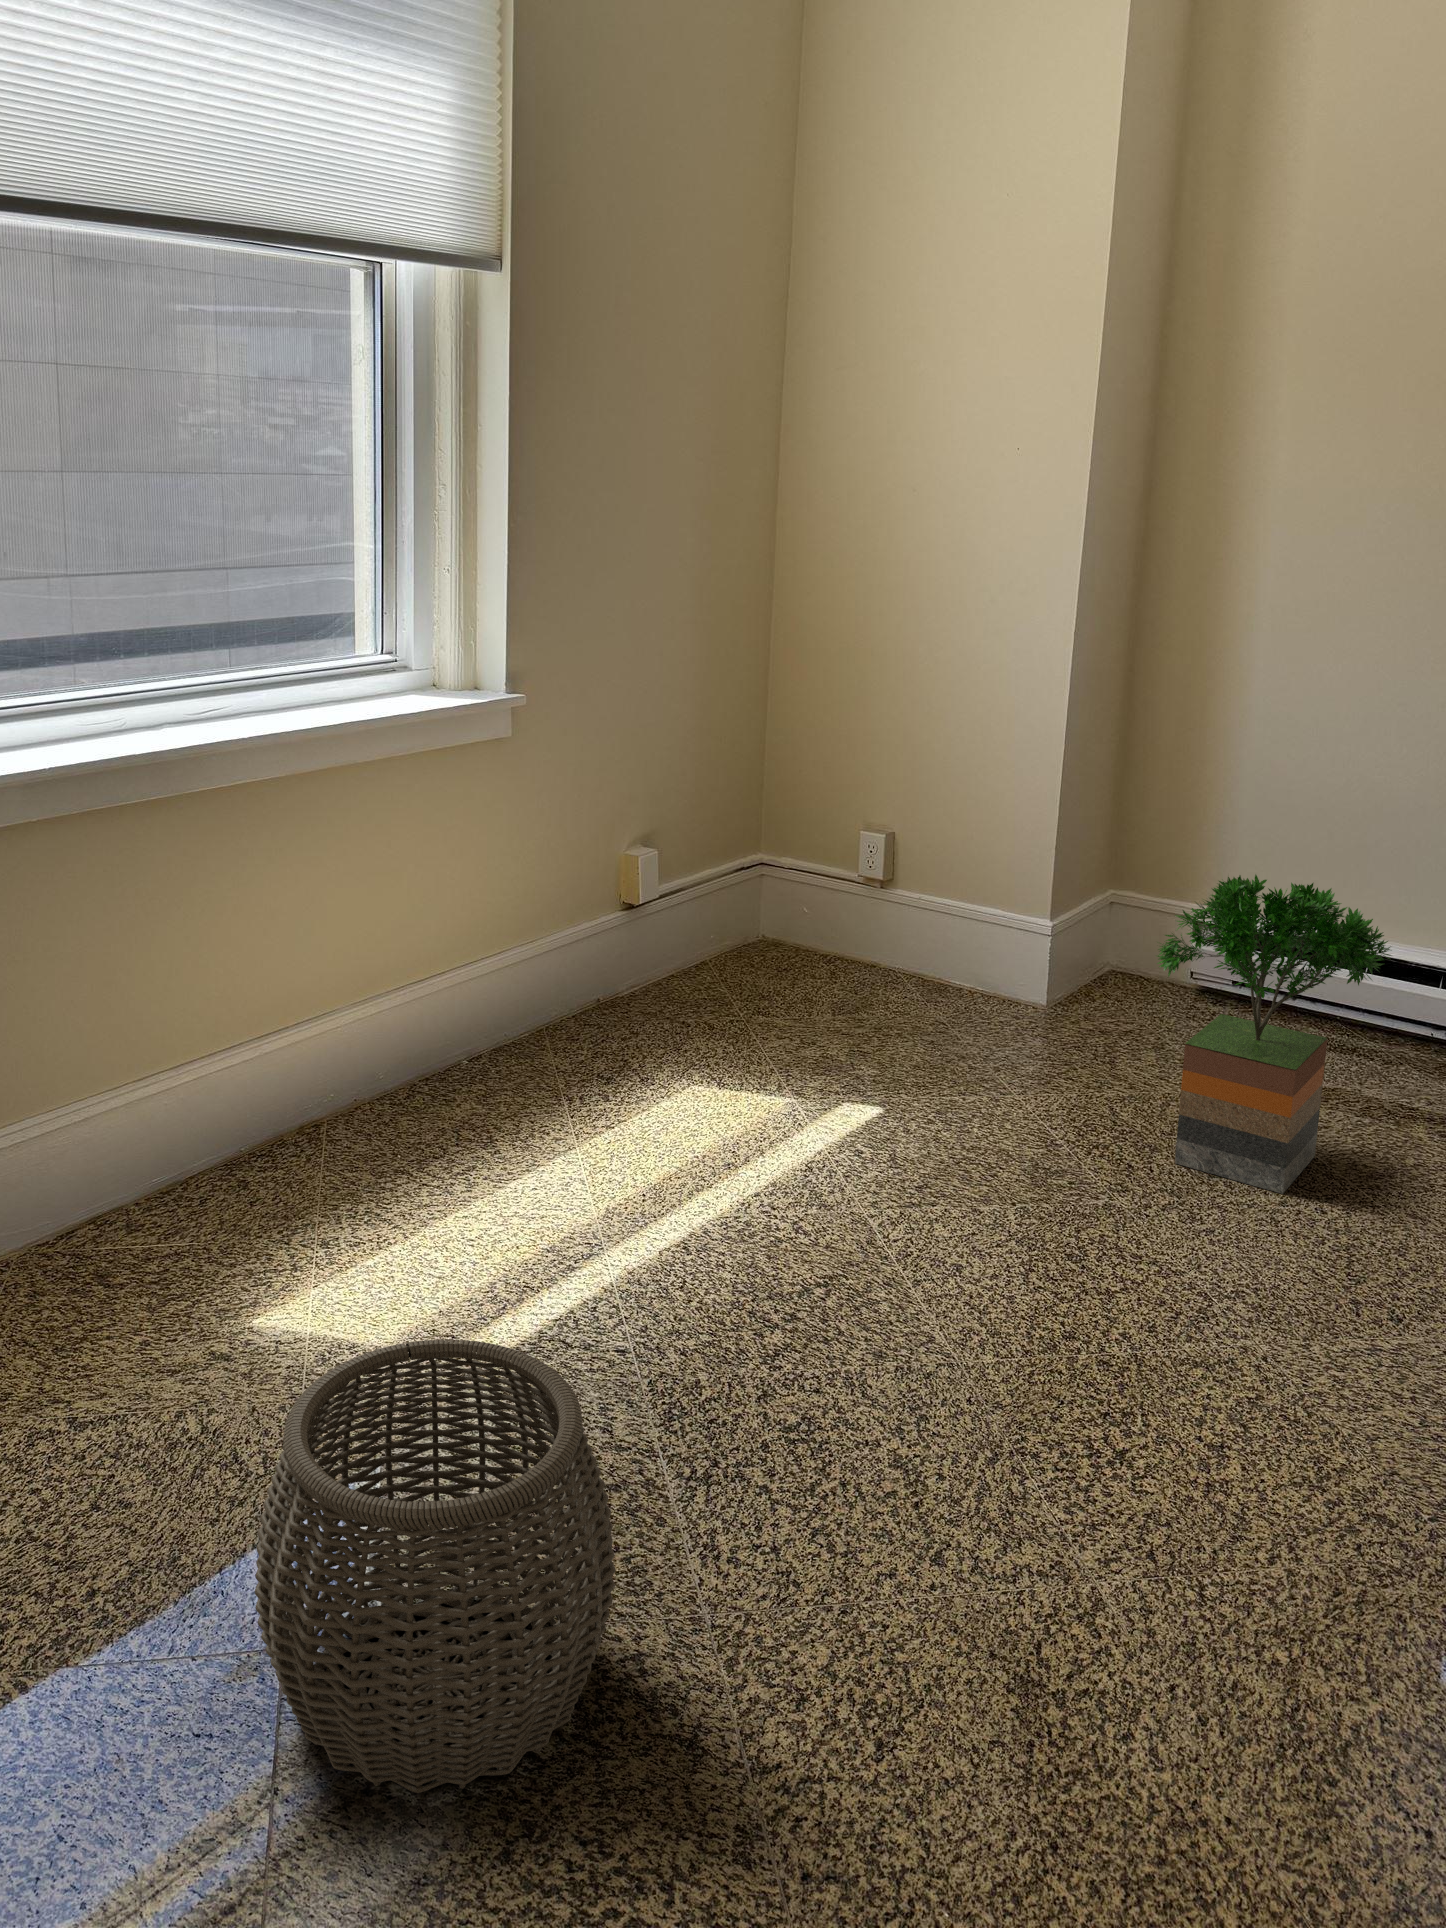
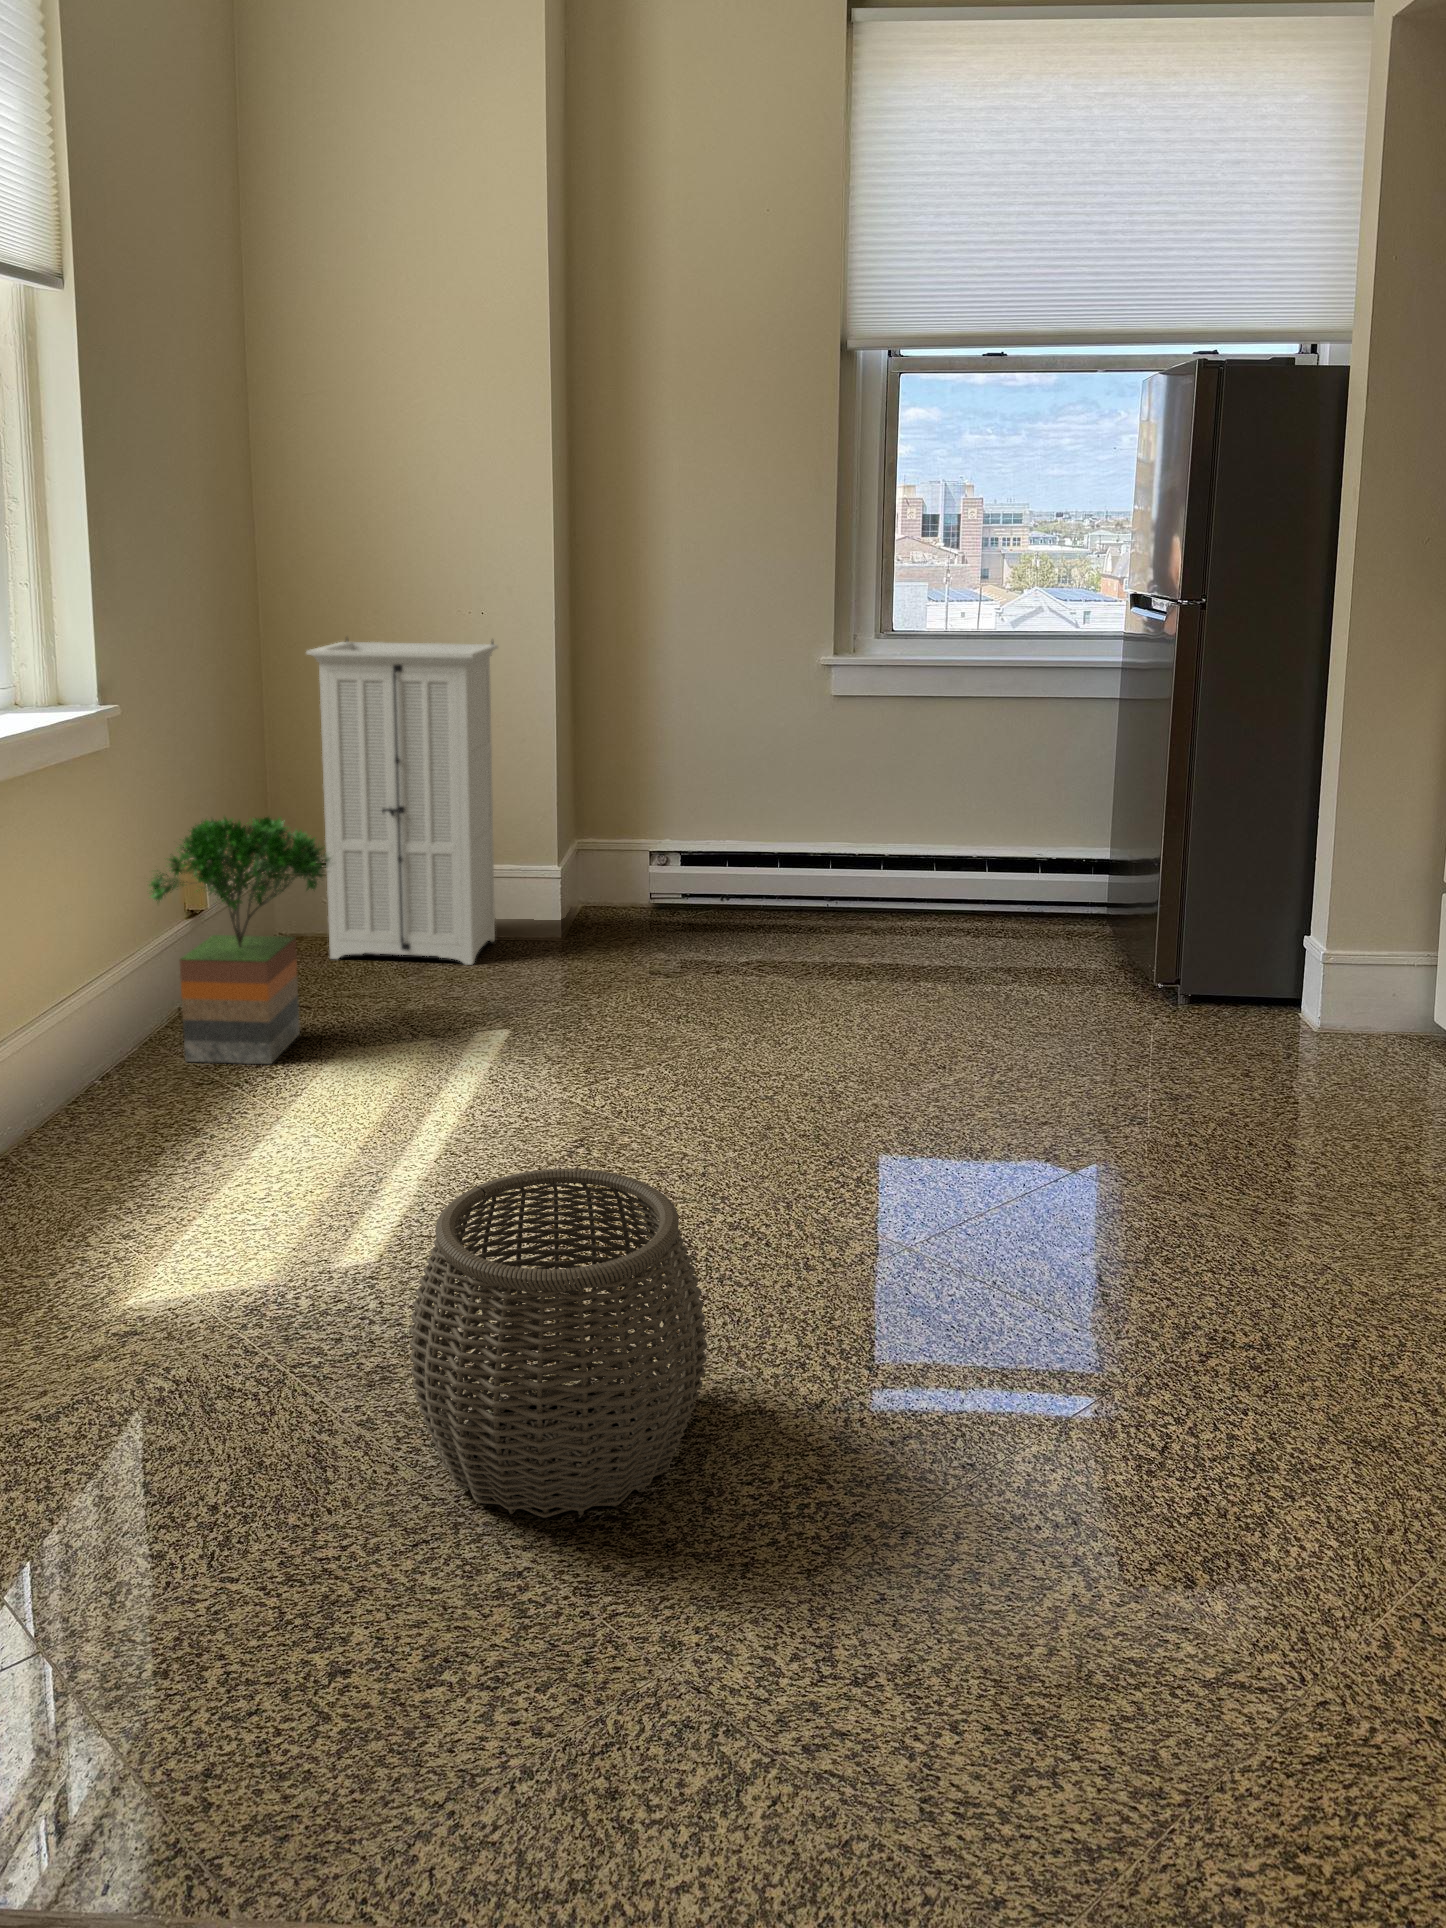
storage cabinet: none [769,620,996,1017] -> present [306,640,498,965]
potted tree: present [1157,875,1391,1194] -> present [149,817,333,1064]

